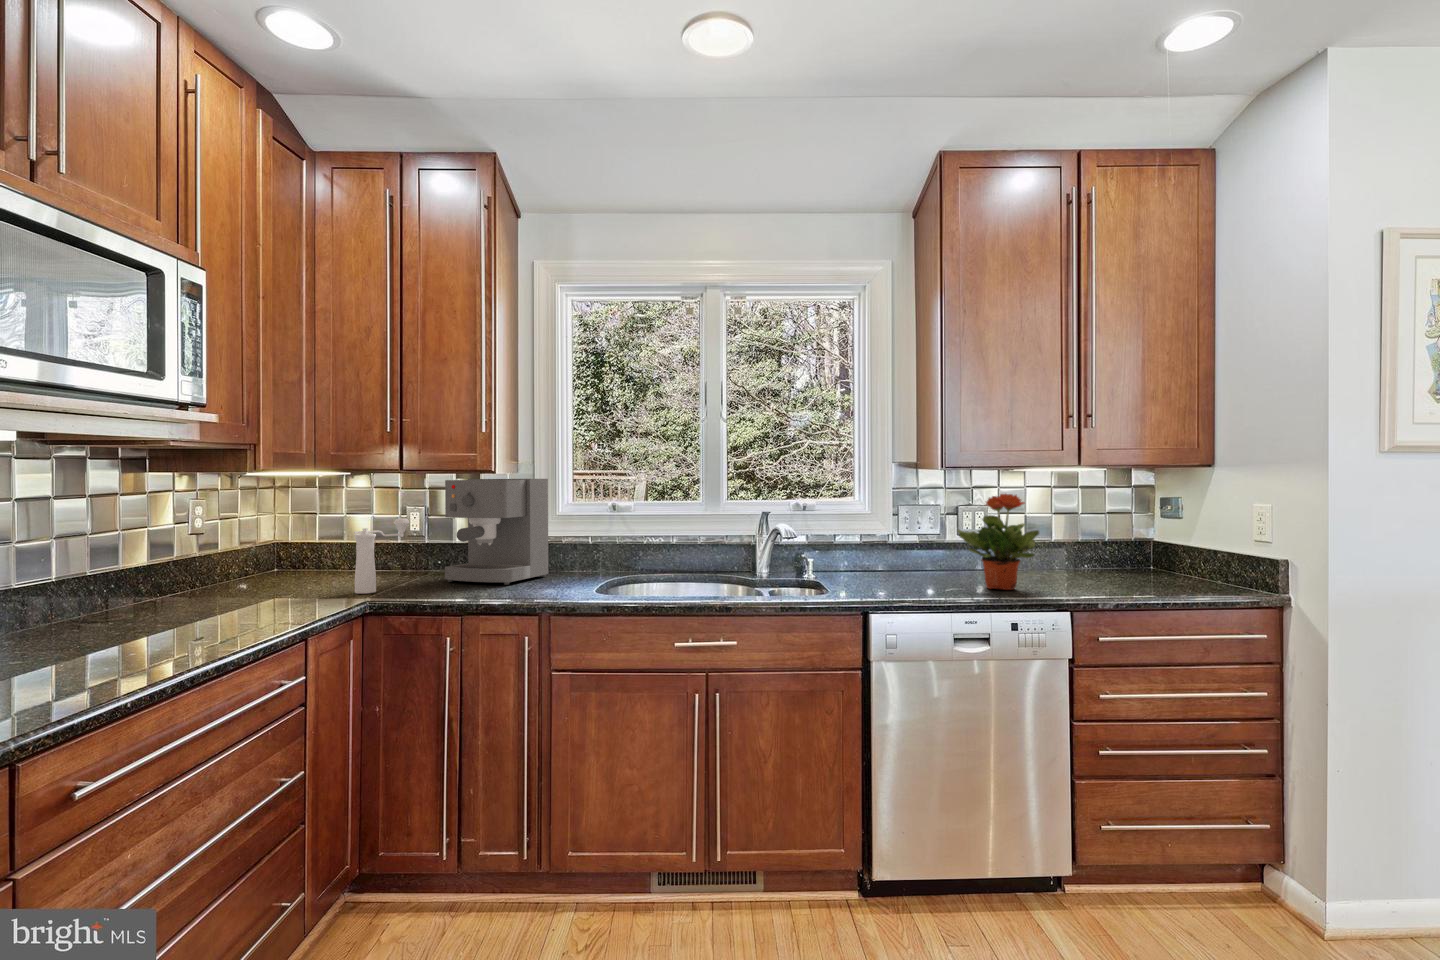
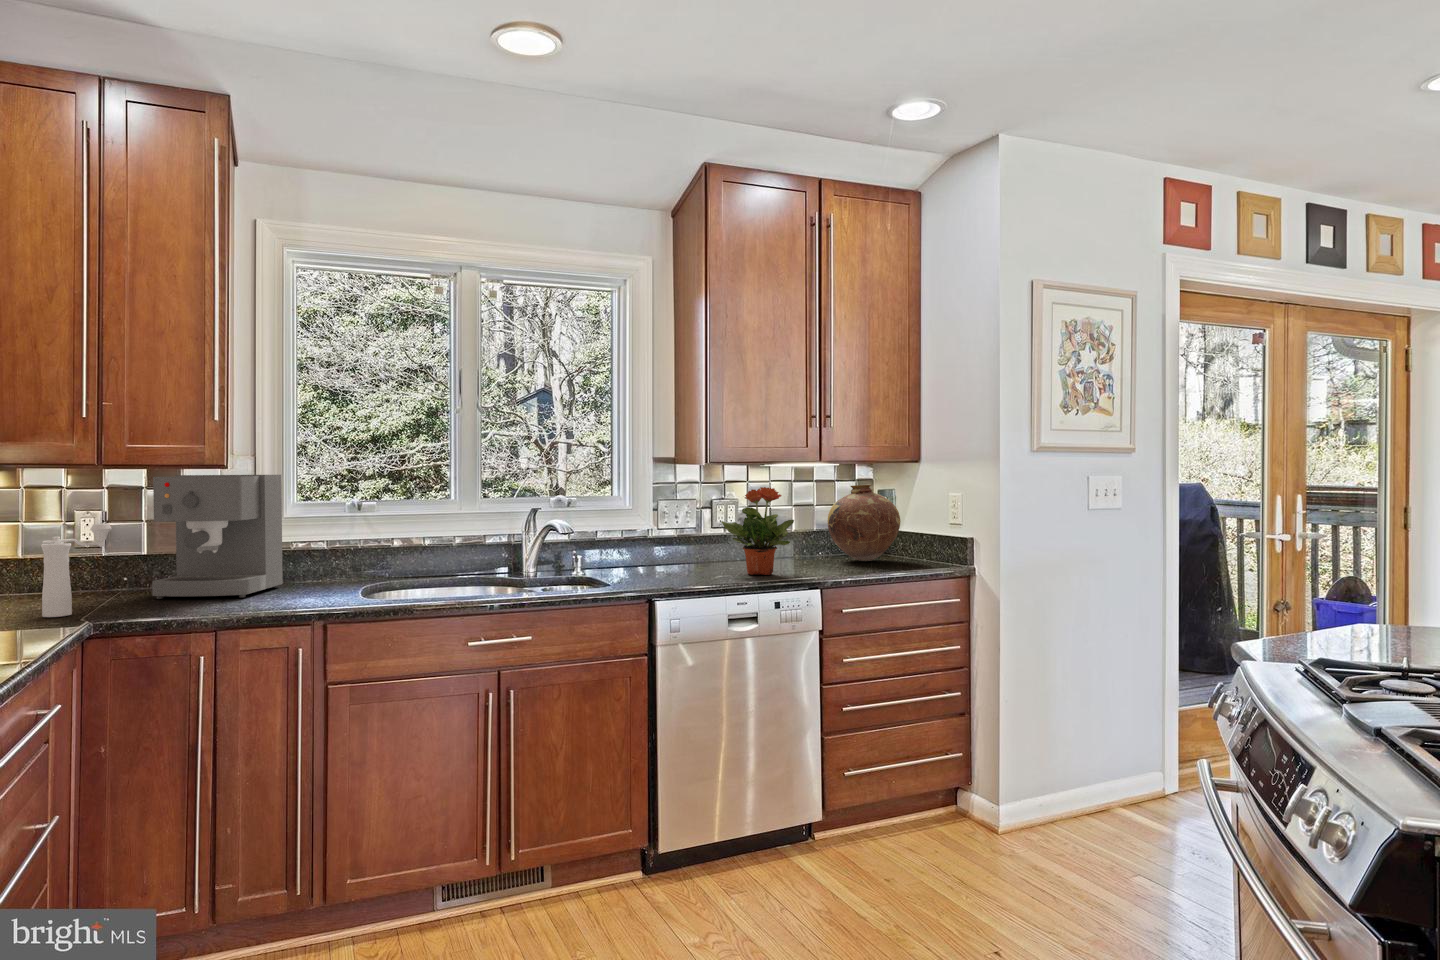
vase: none [1094,492,1188,579] -> present [828,484,901,561]

